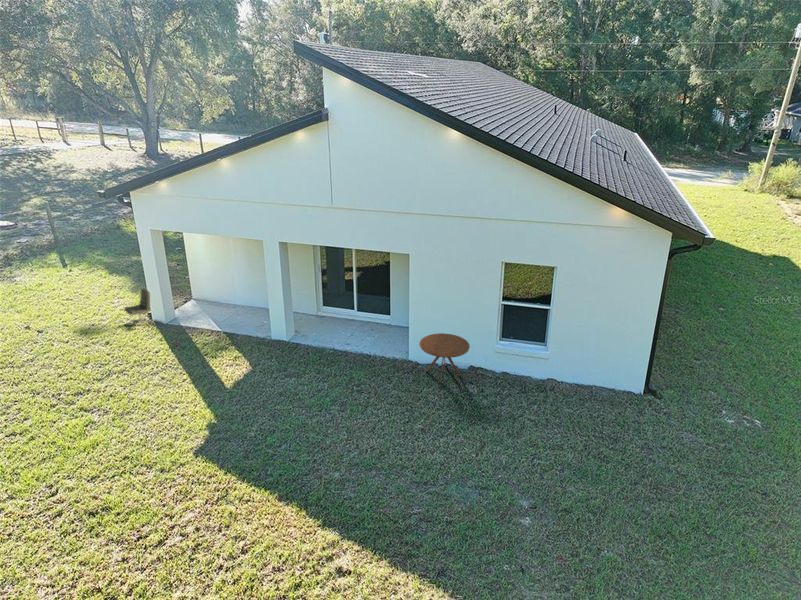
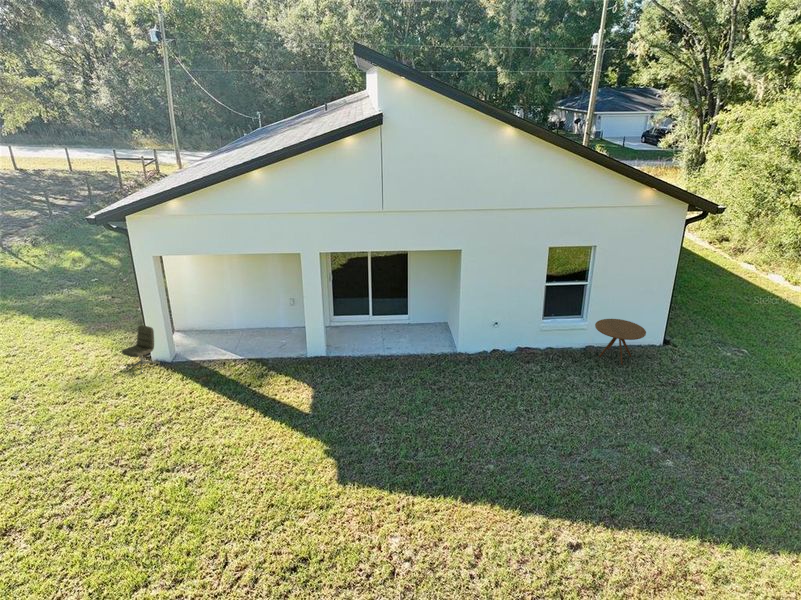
round table: present [419,333,470,383] -> present [595,319,646,364]

